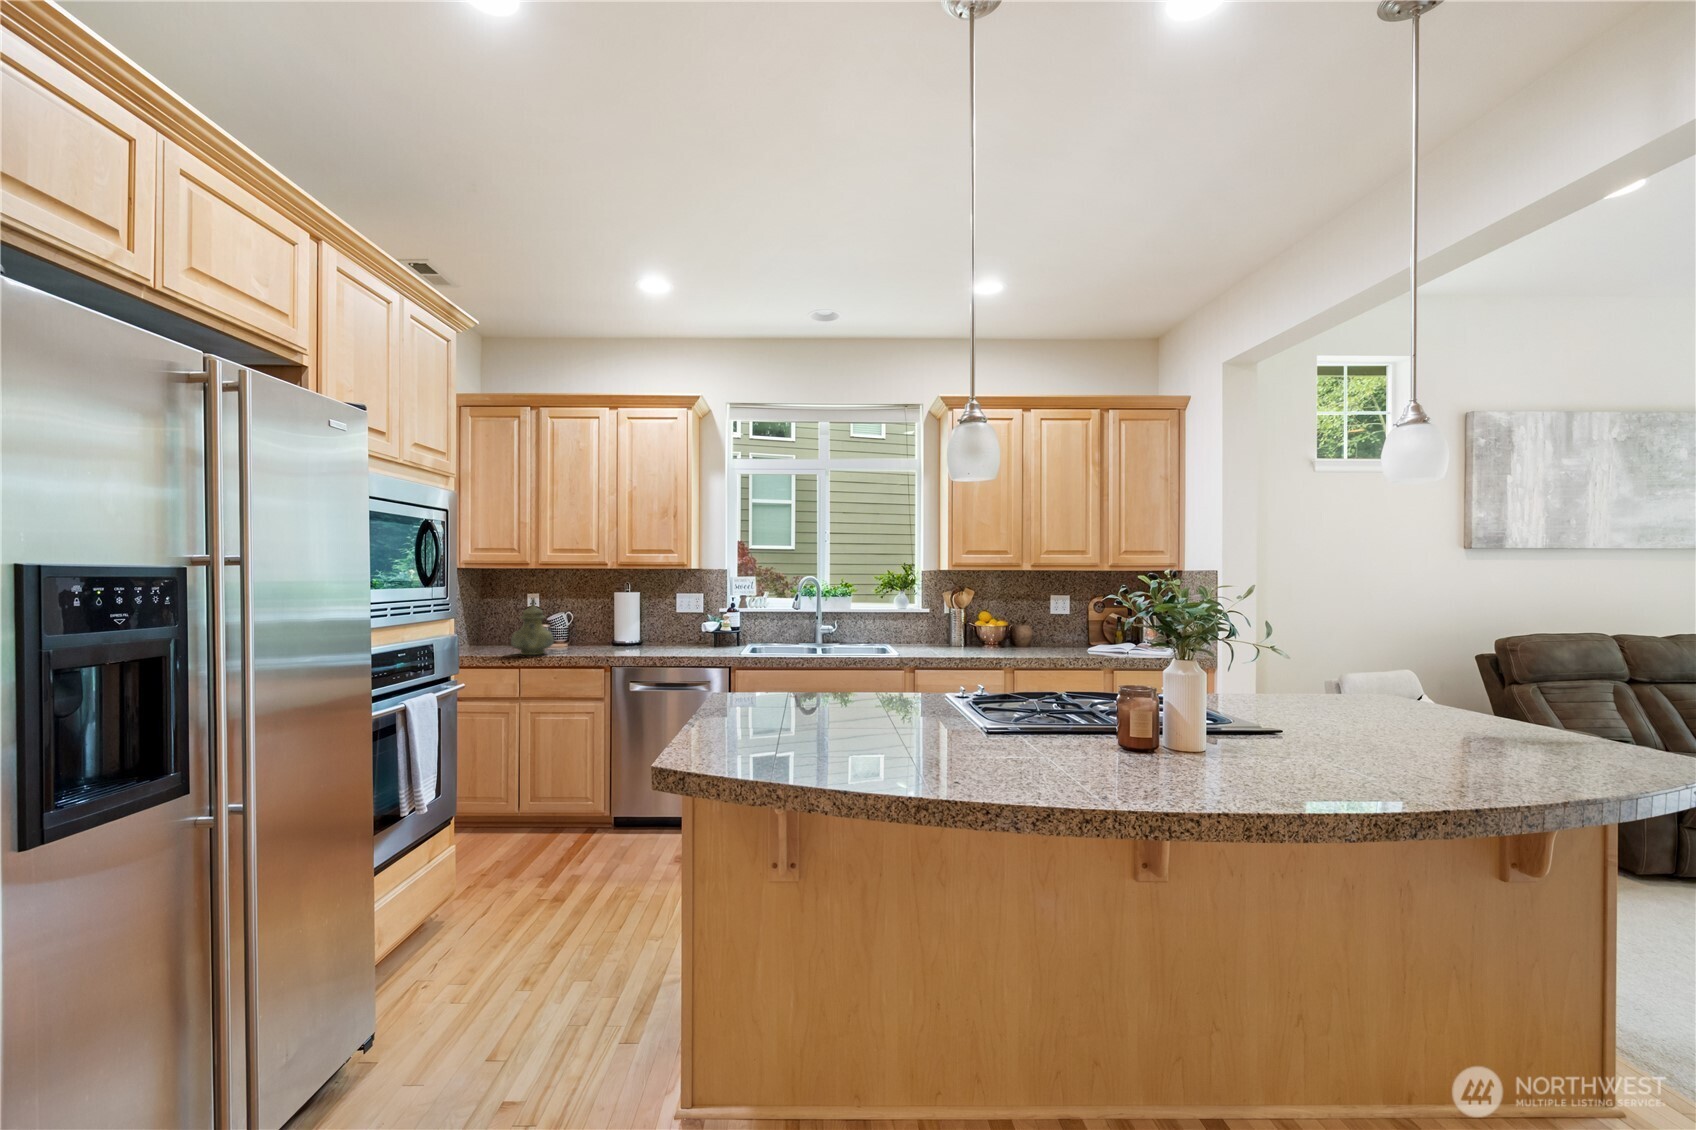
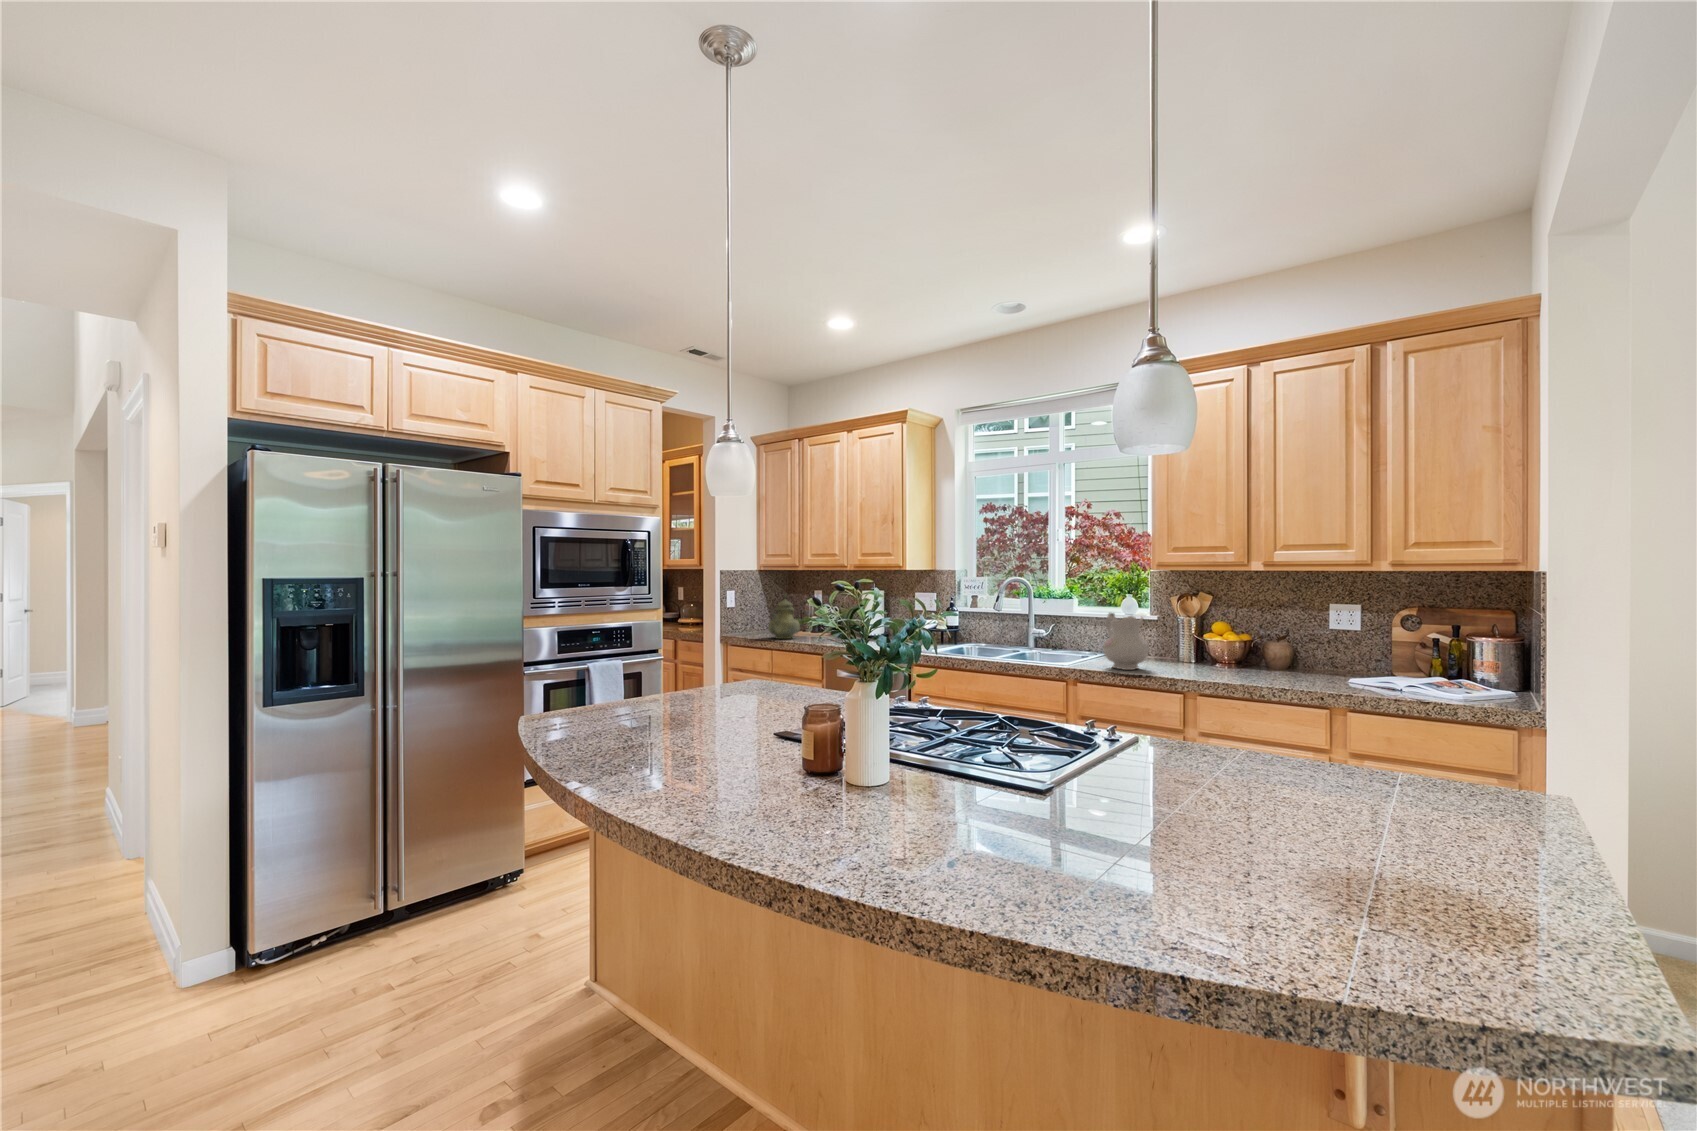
ceramic pitcher: none [927,607,967,656] -> present [1103,613,1149,670]

